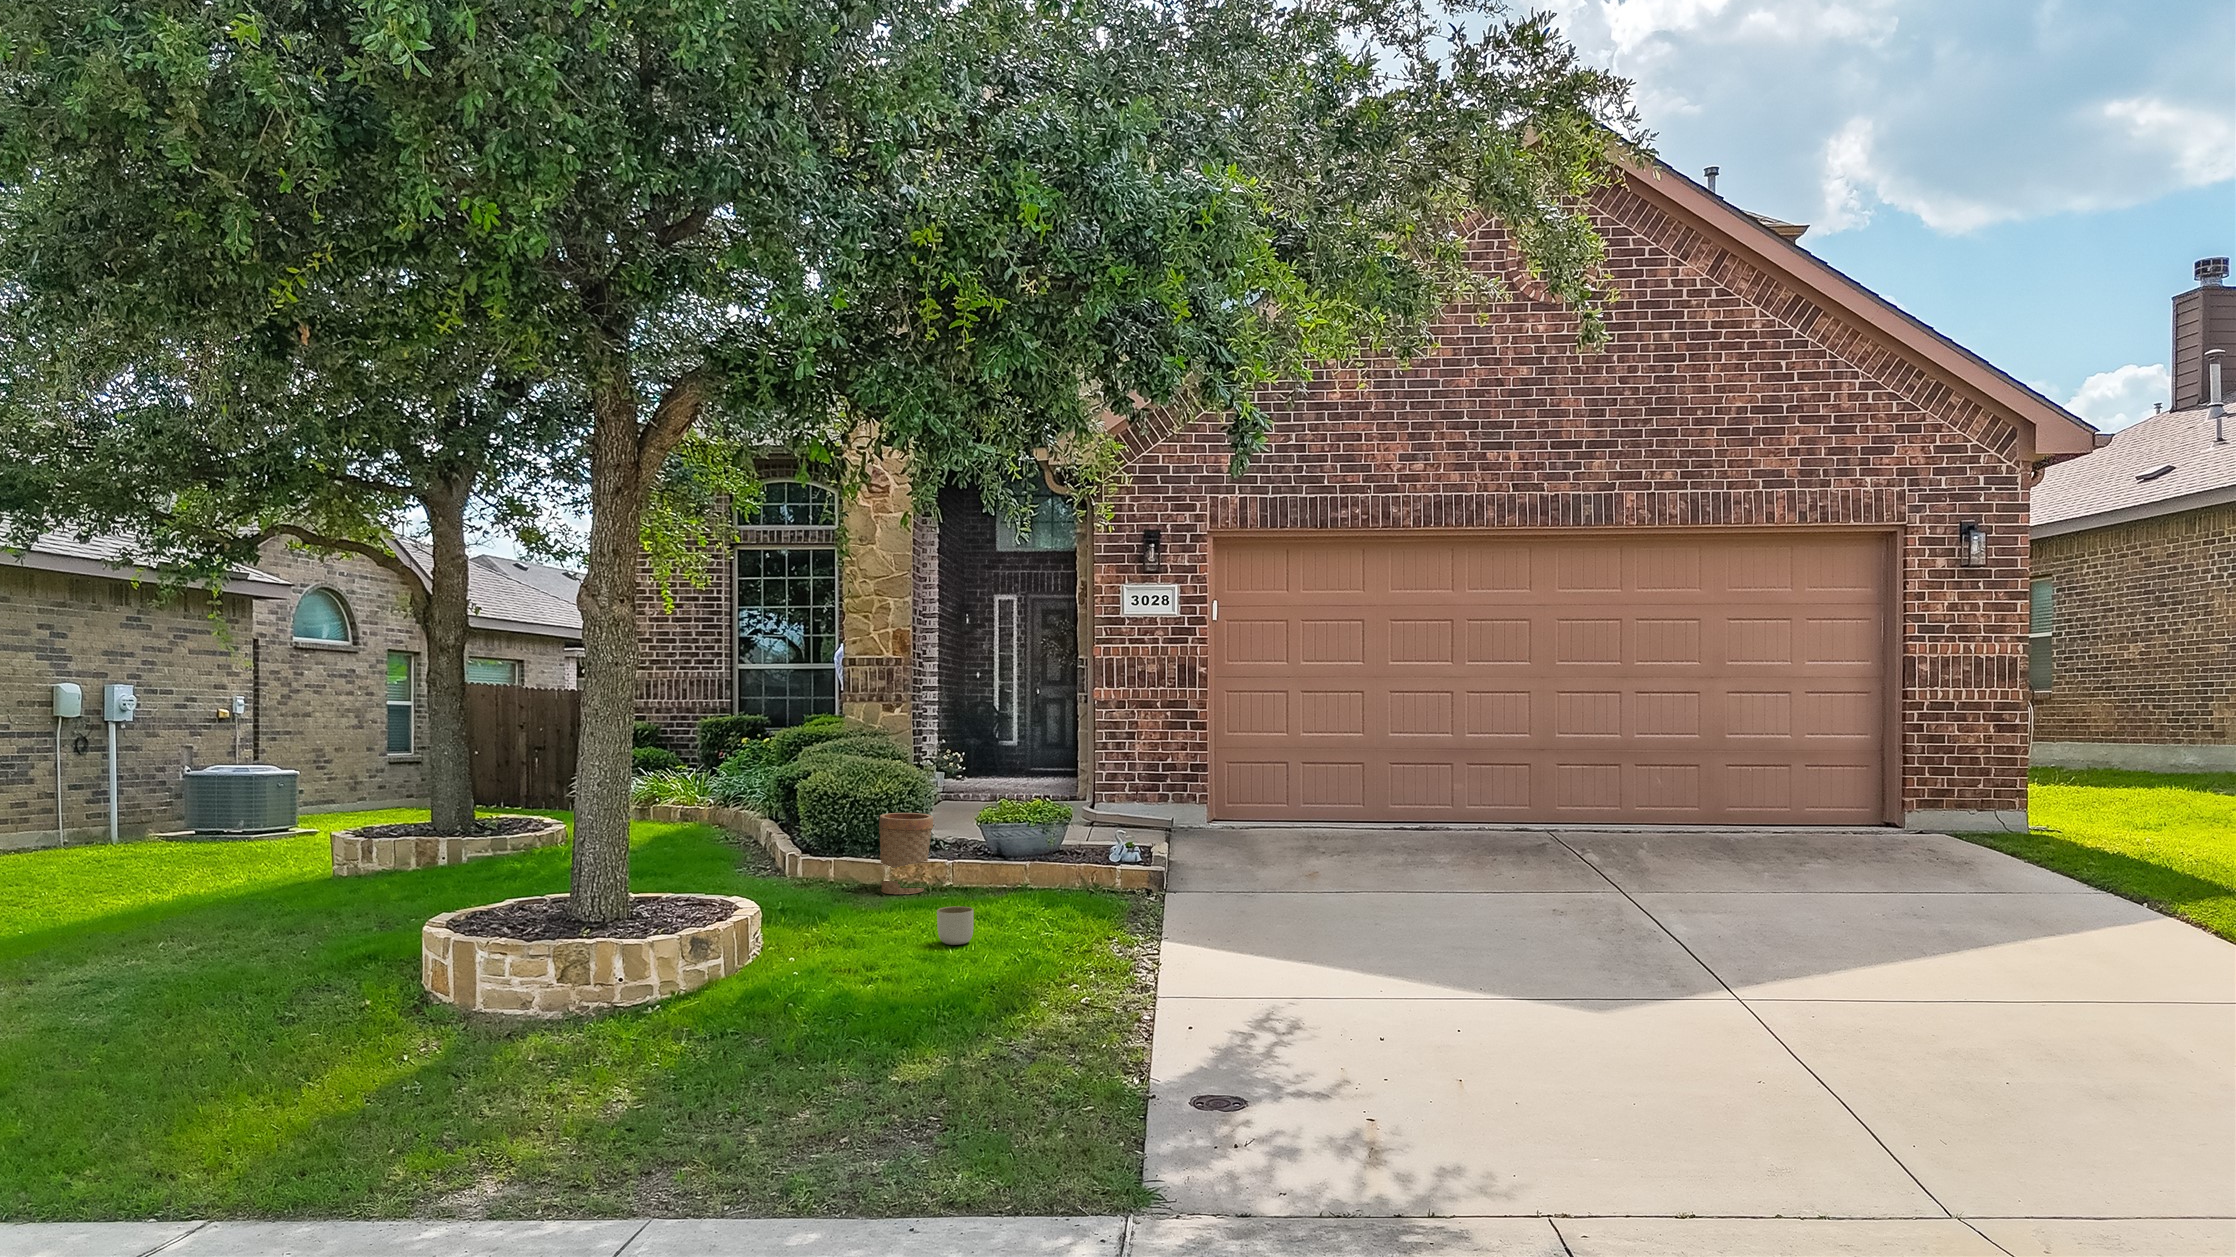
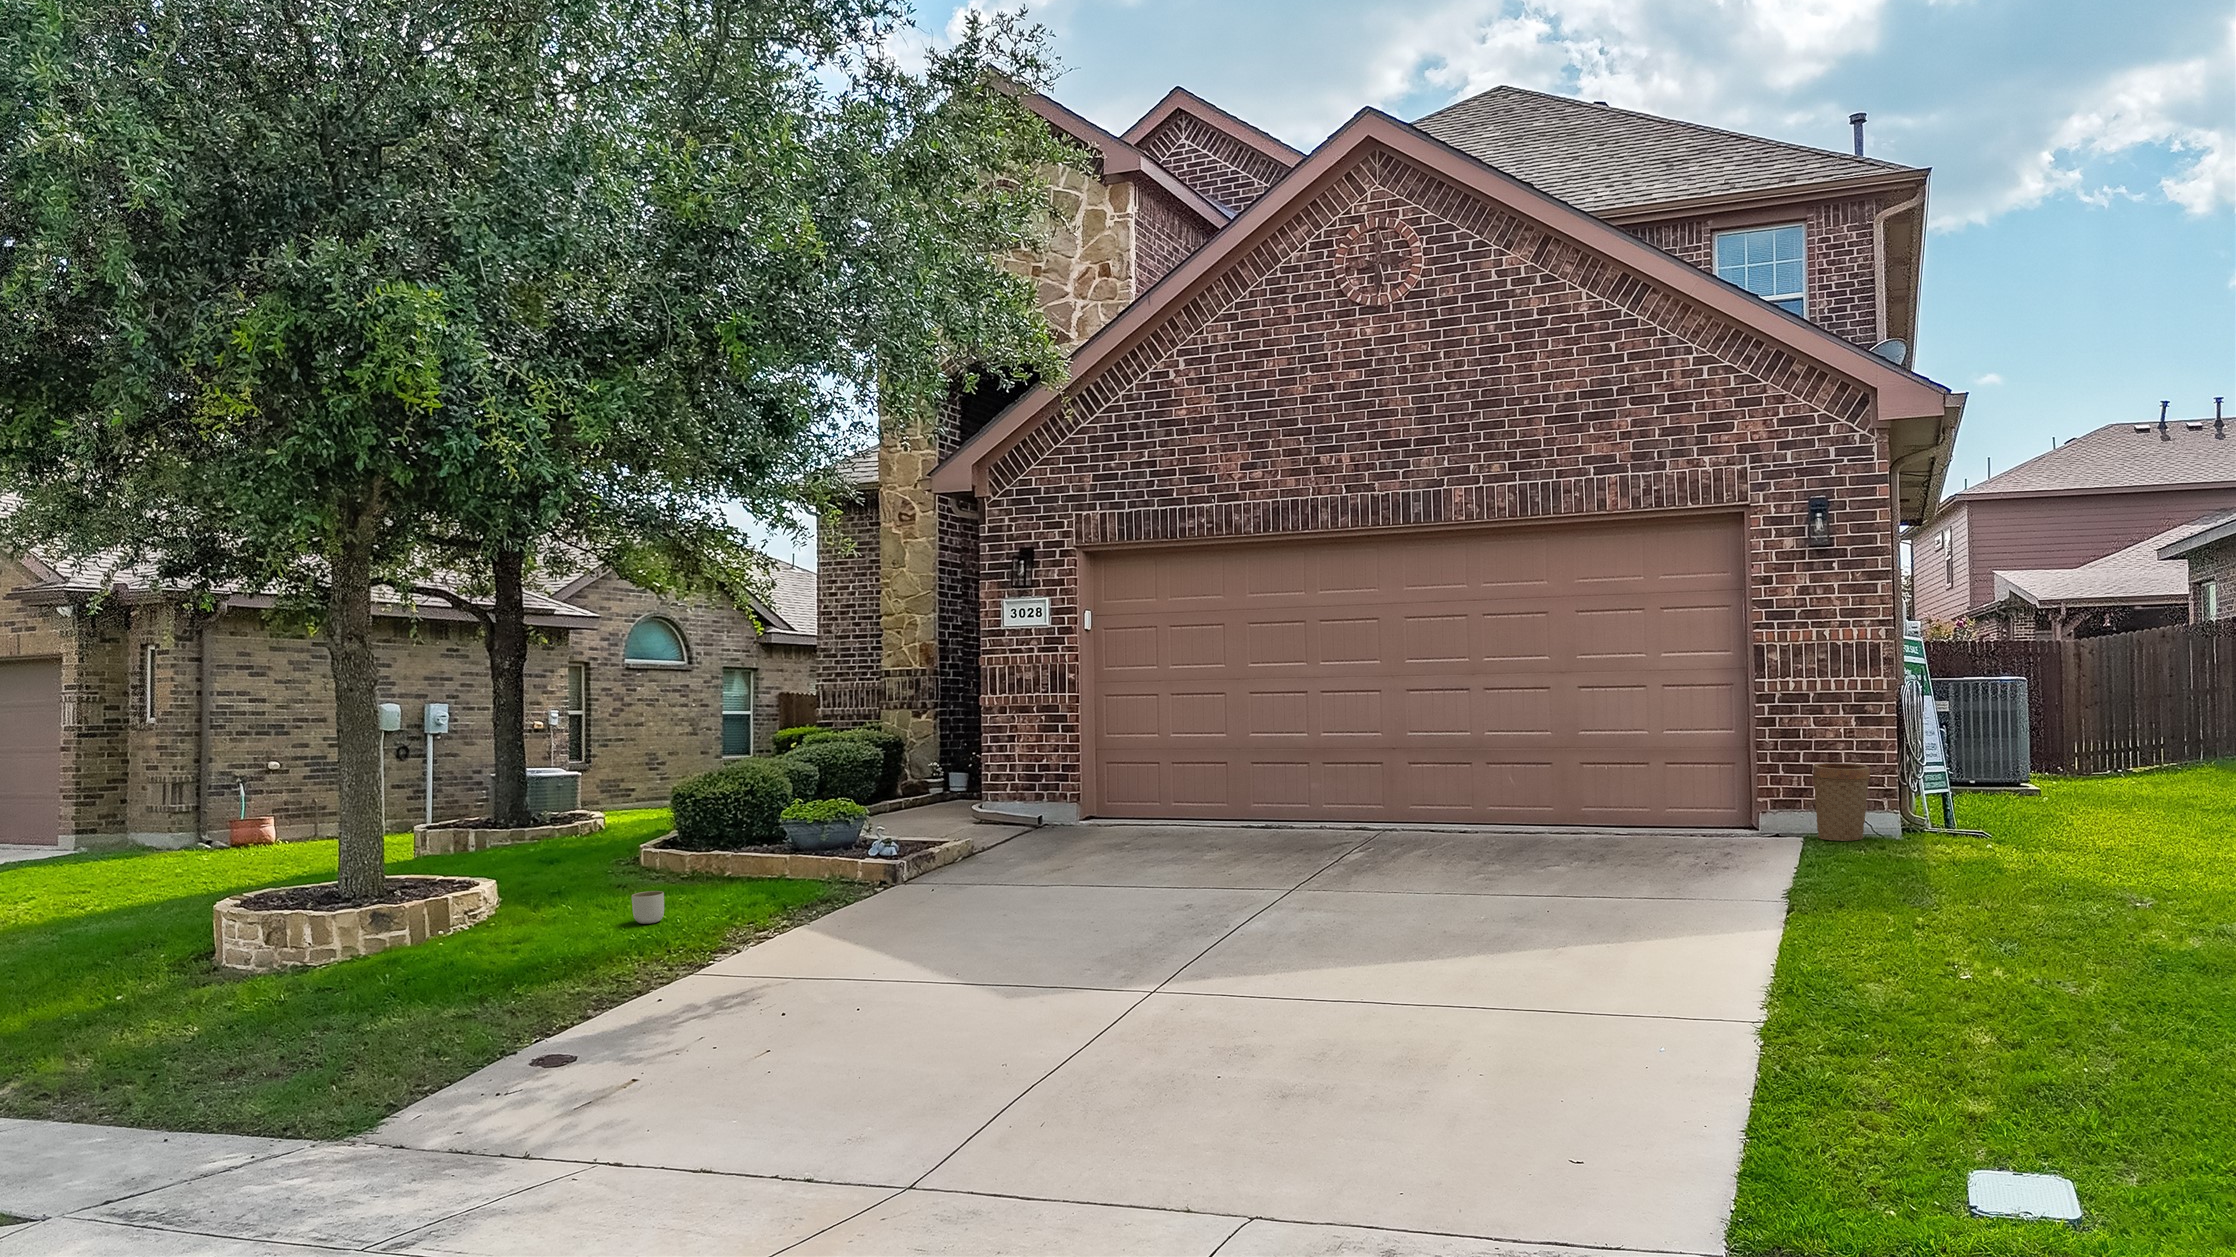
basket: present [879,813,933,894] -> present [1813,763,1870,841]

